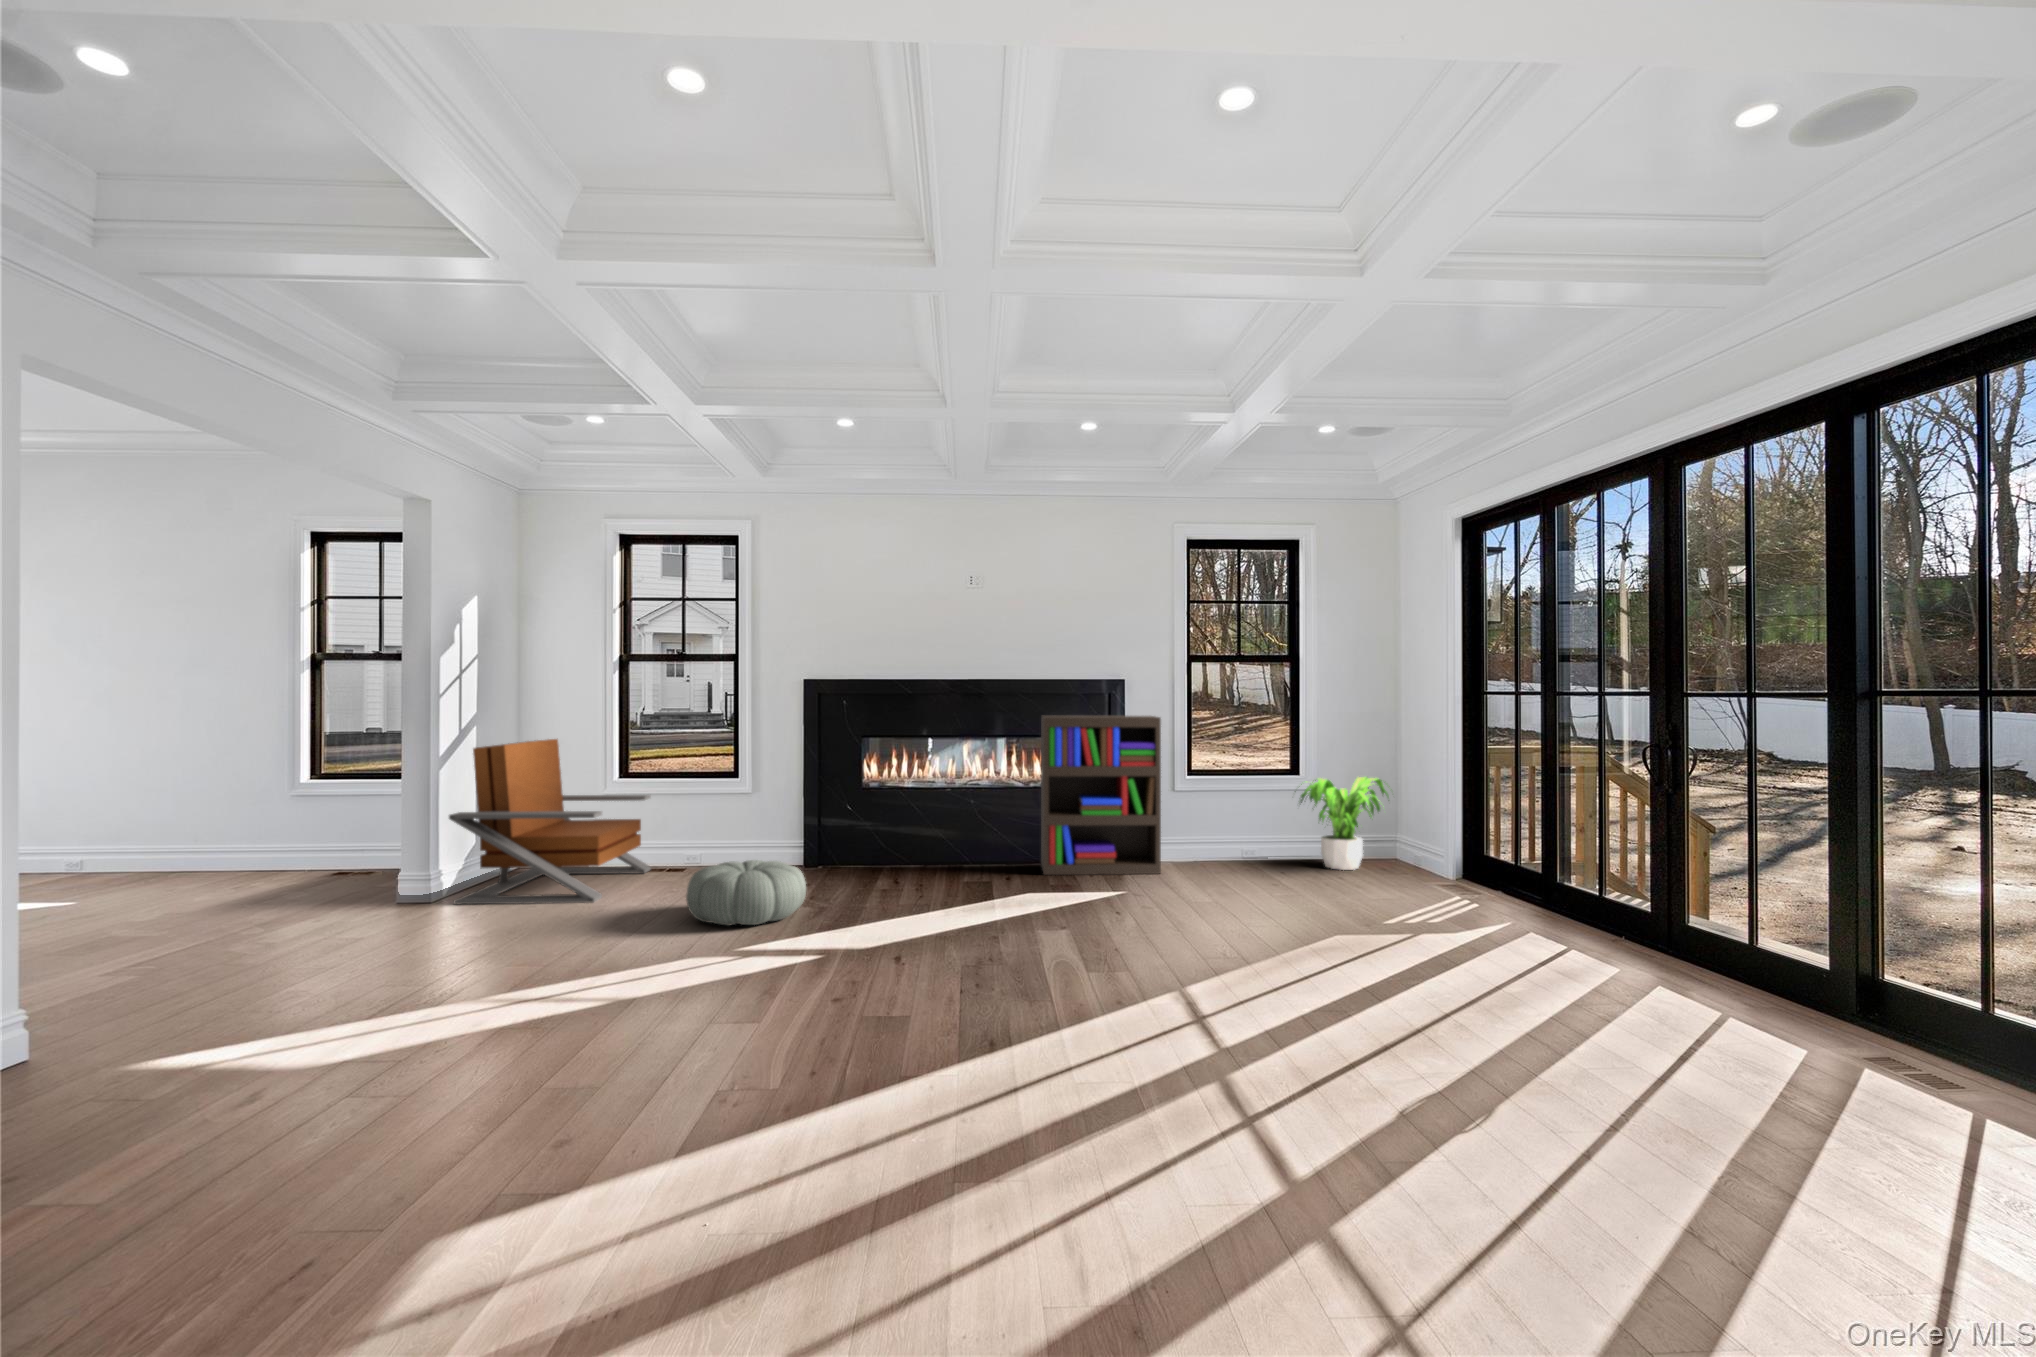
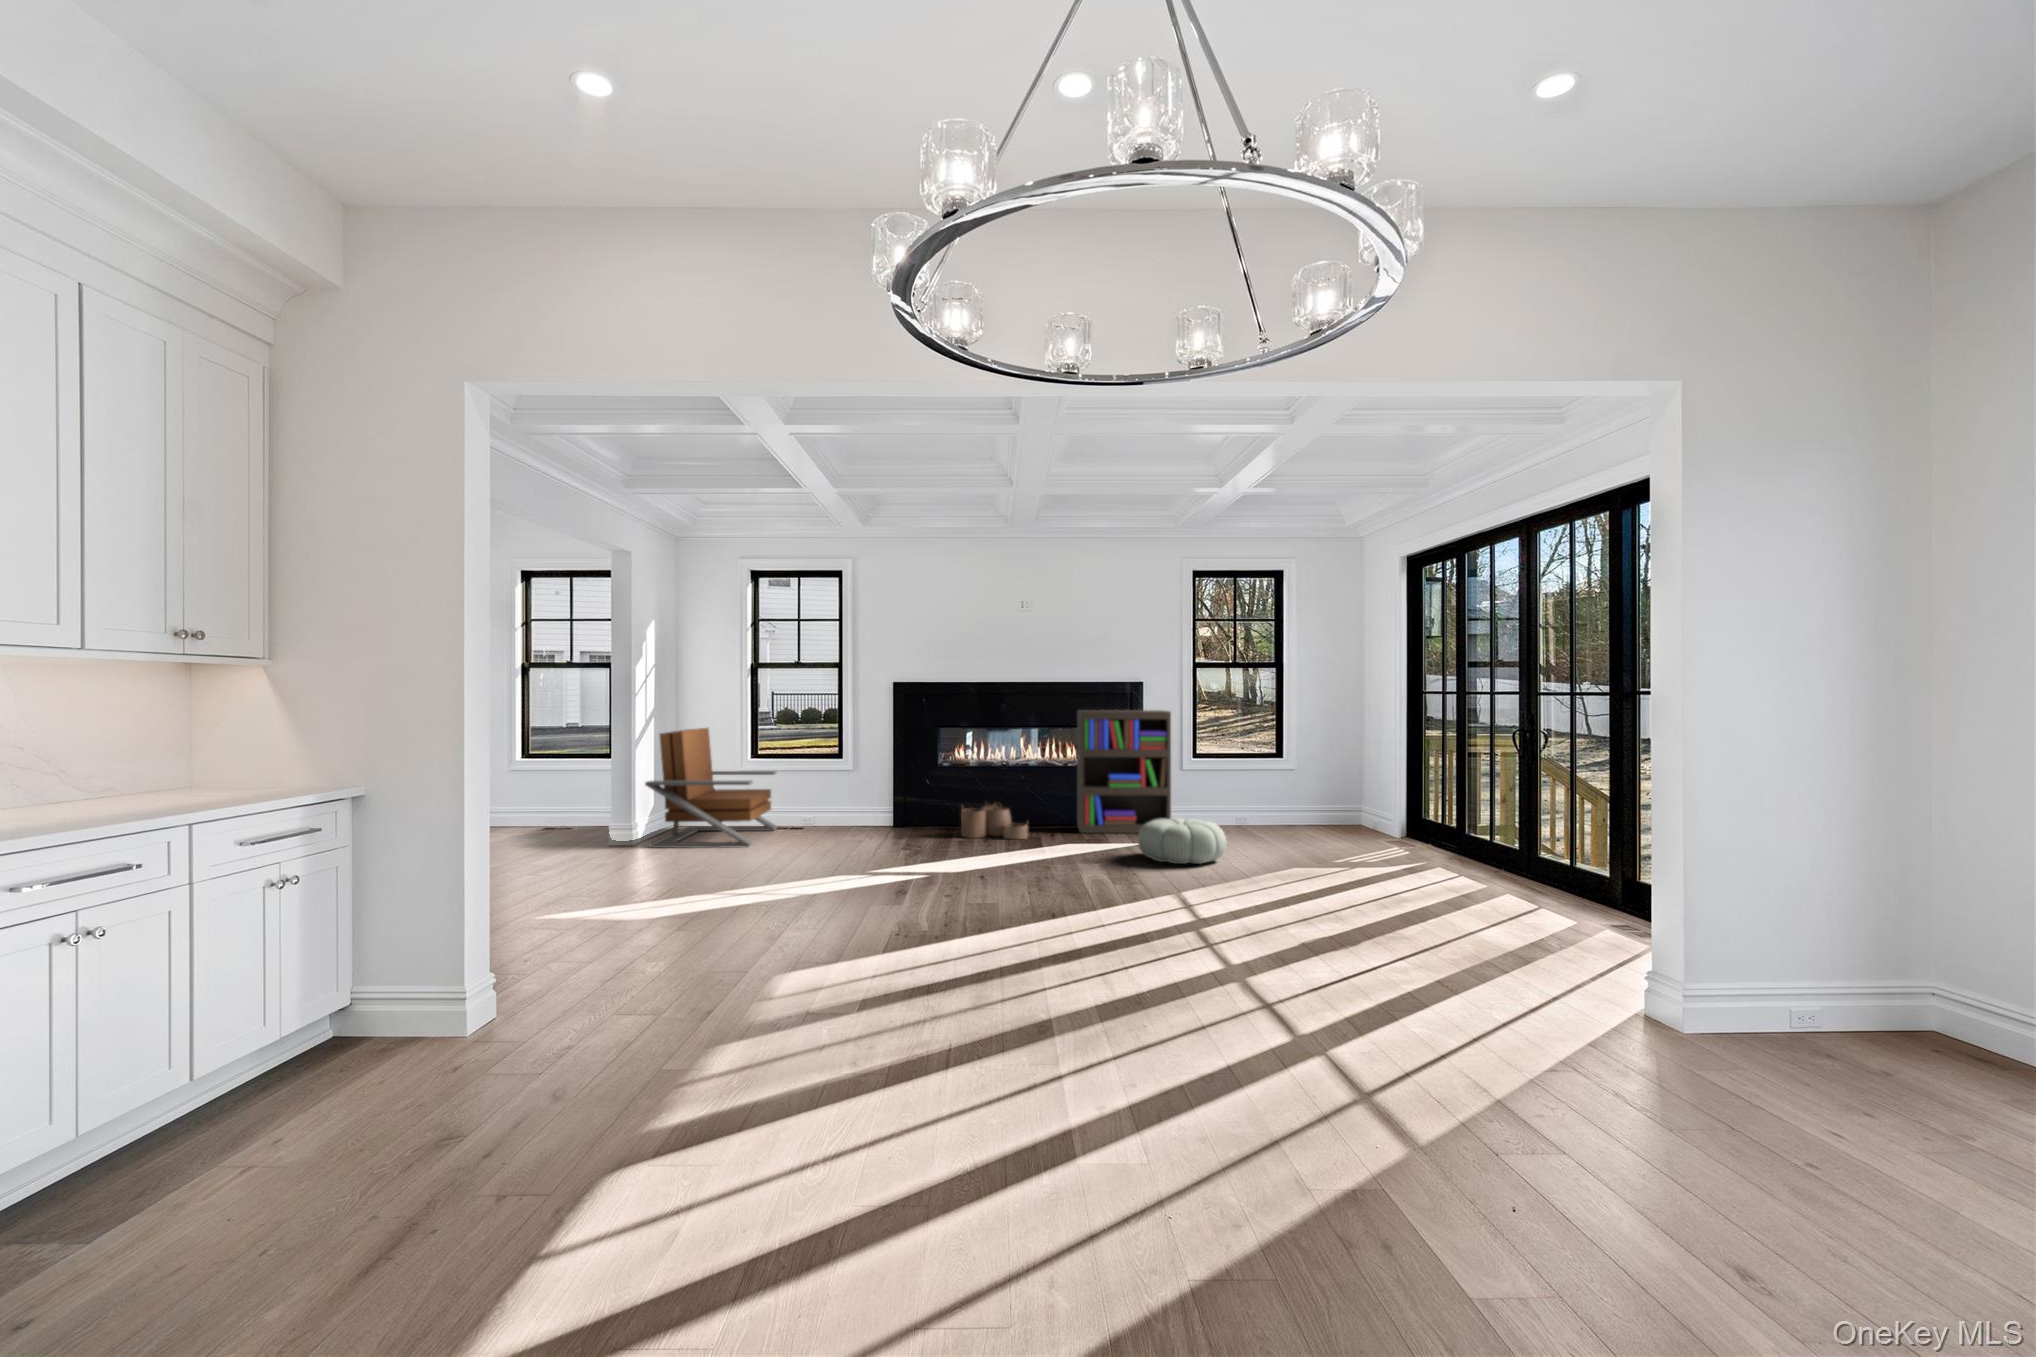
potted plant: present [1295,777,1388,870] -> none [1276,759,1356,831]
woven basket: none [888,833,975,886] -> present [961,804,1028,839]
pouf: present [686,860,806,926] -> present [1138,818,1226,864]

